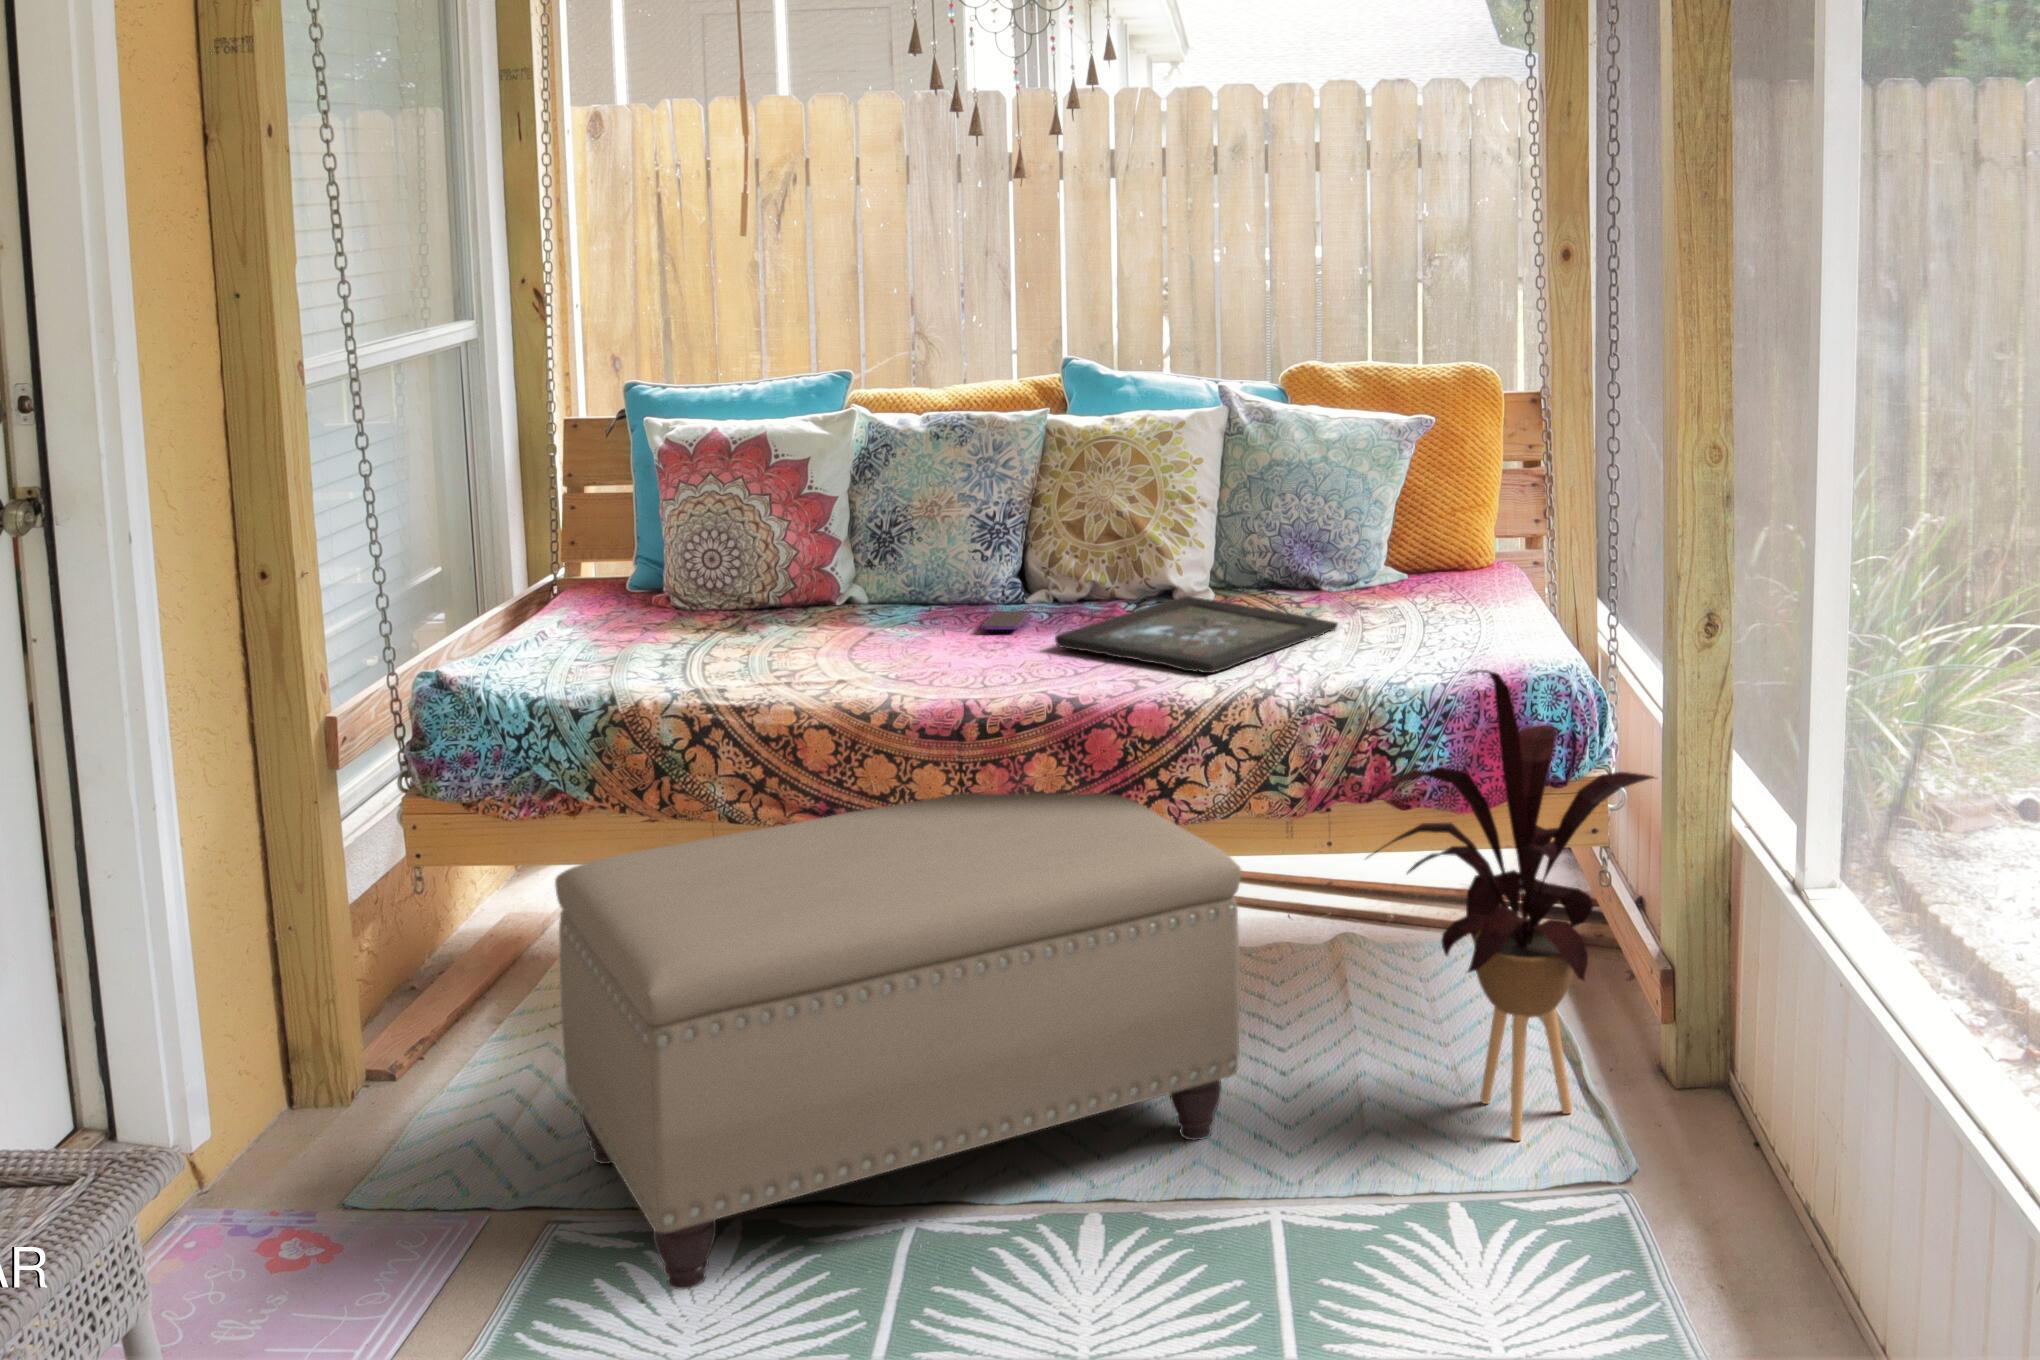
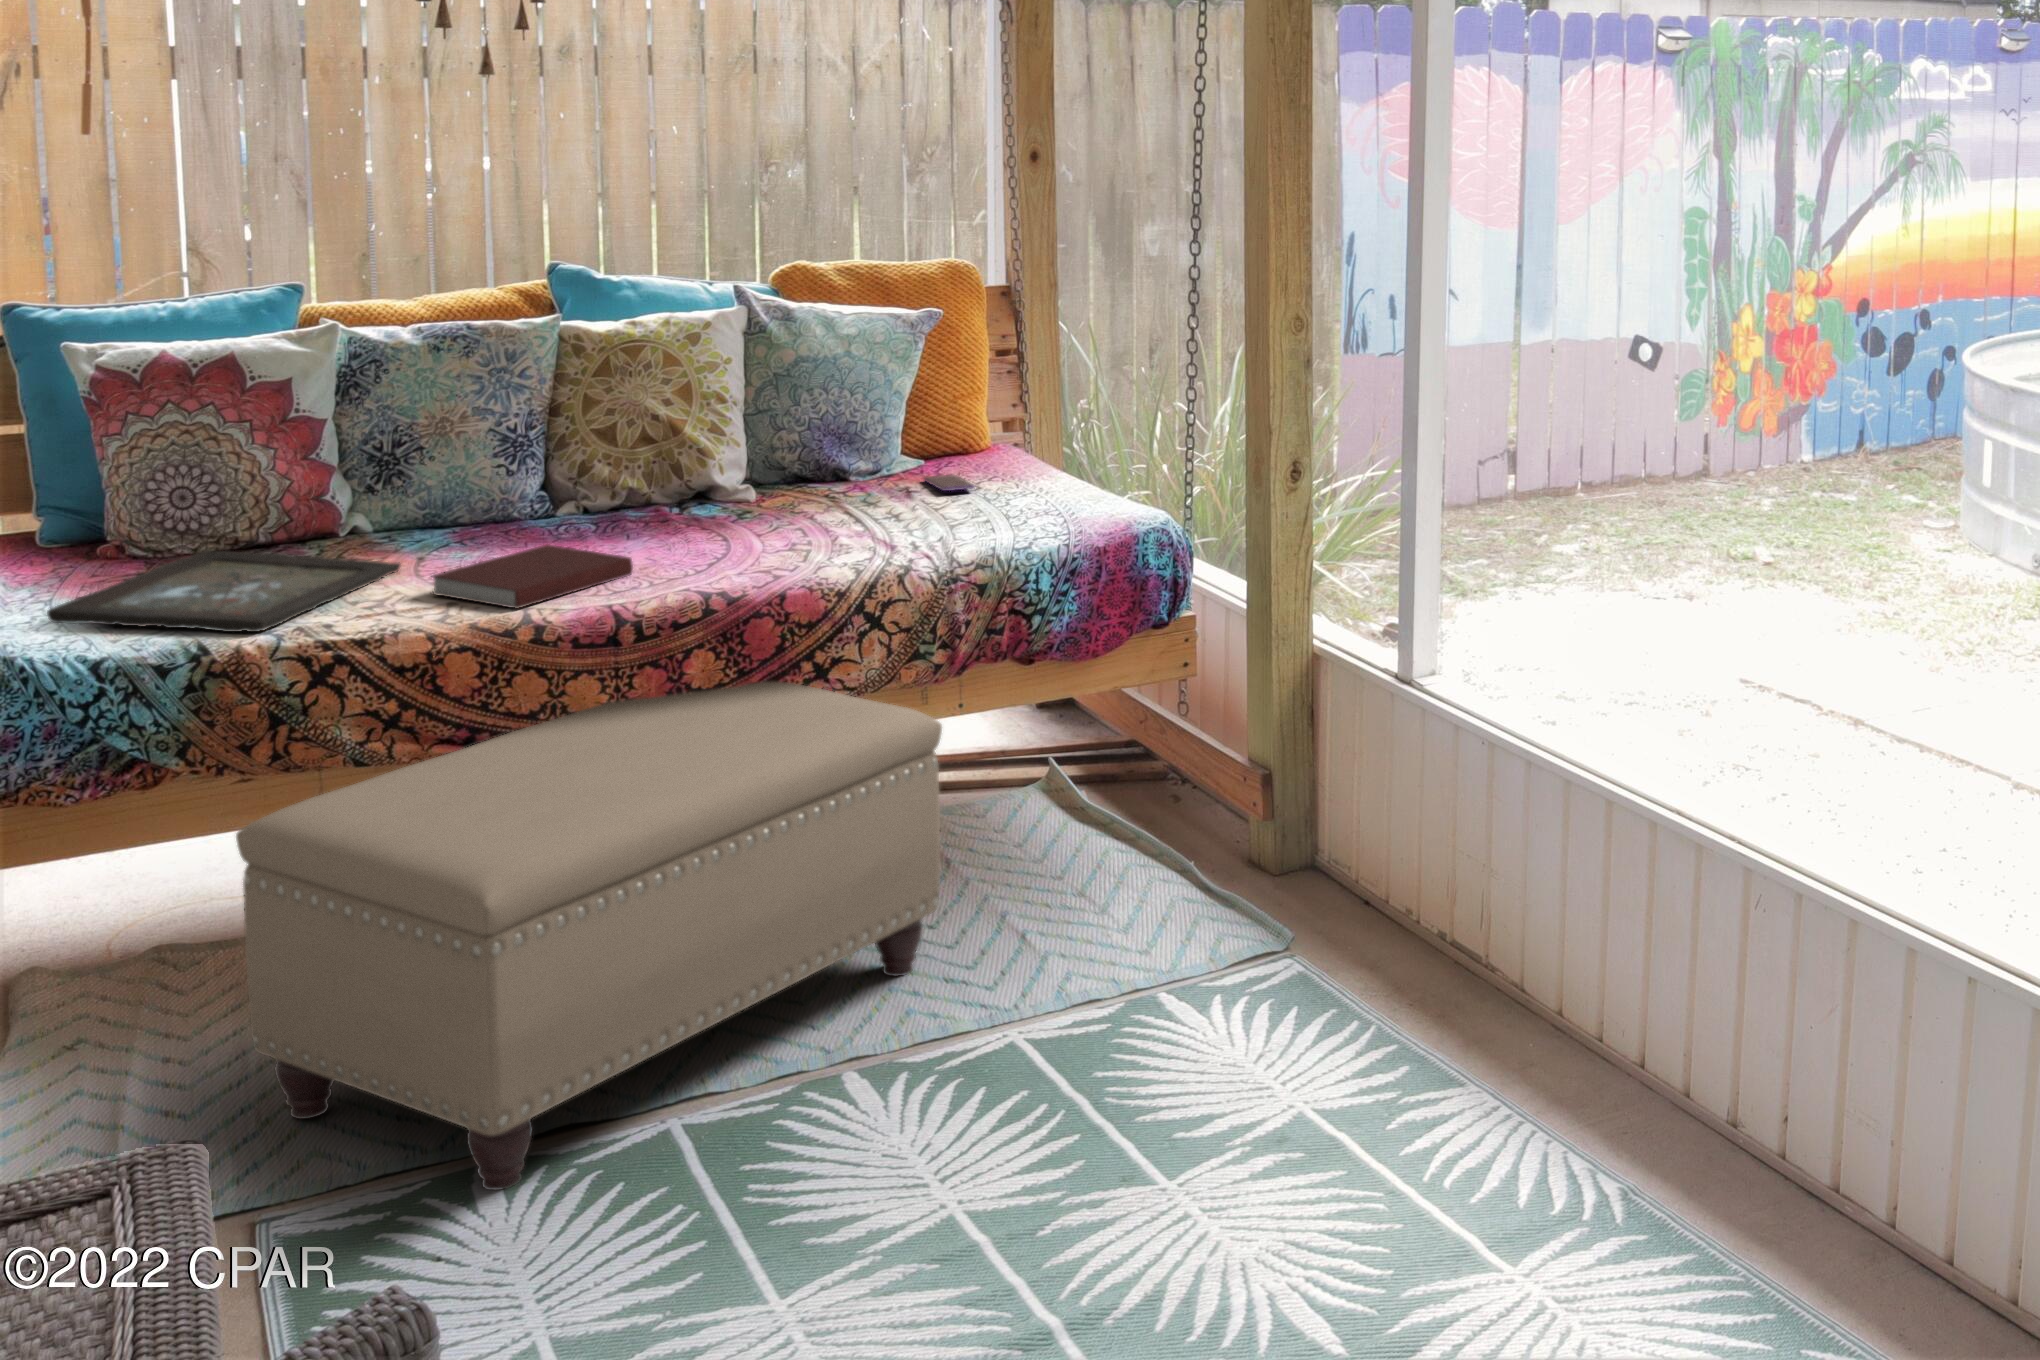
tray: present [1055,596,1338,673] -> present [47,550,400,632]
smartphone: present [981,611,1029,630] -> present [924,475,975,491]
notebook: none [835,630,1017,691] -> present [432,545,633,609]
house plant: present [1363,670,1654,1141] -> none [1027,525,1262,920]

